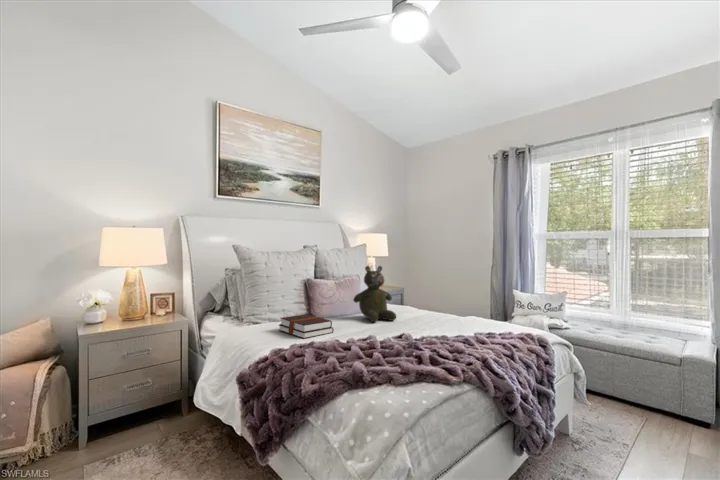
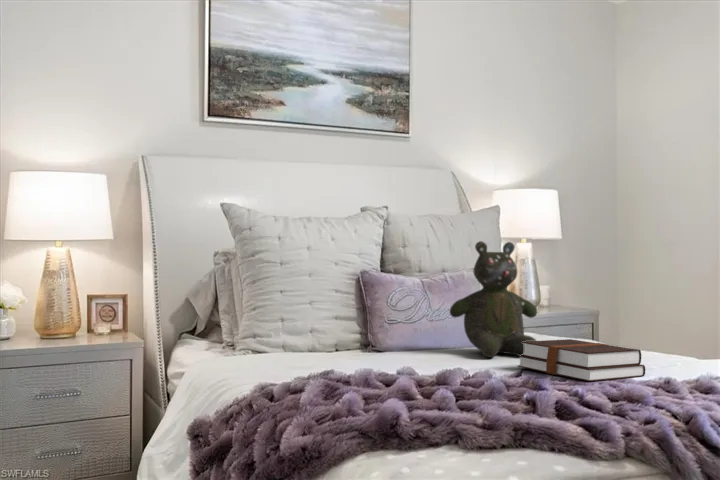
hardback book: present [279,314,334,338] -> present [518,339,645,381]

